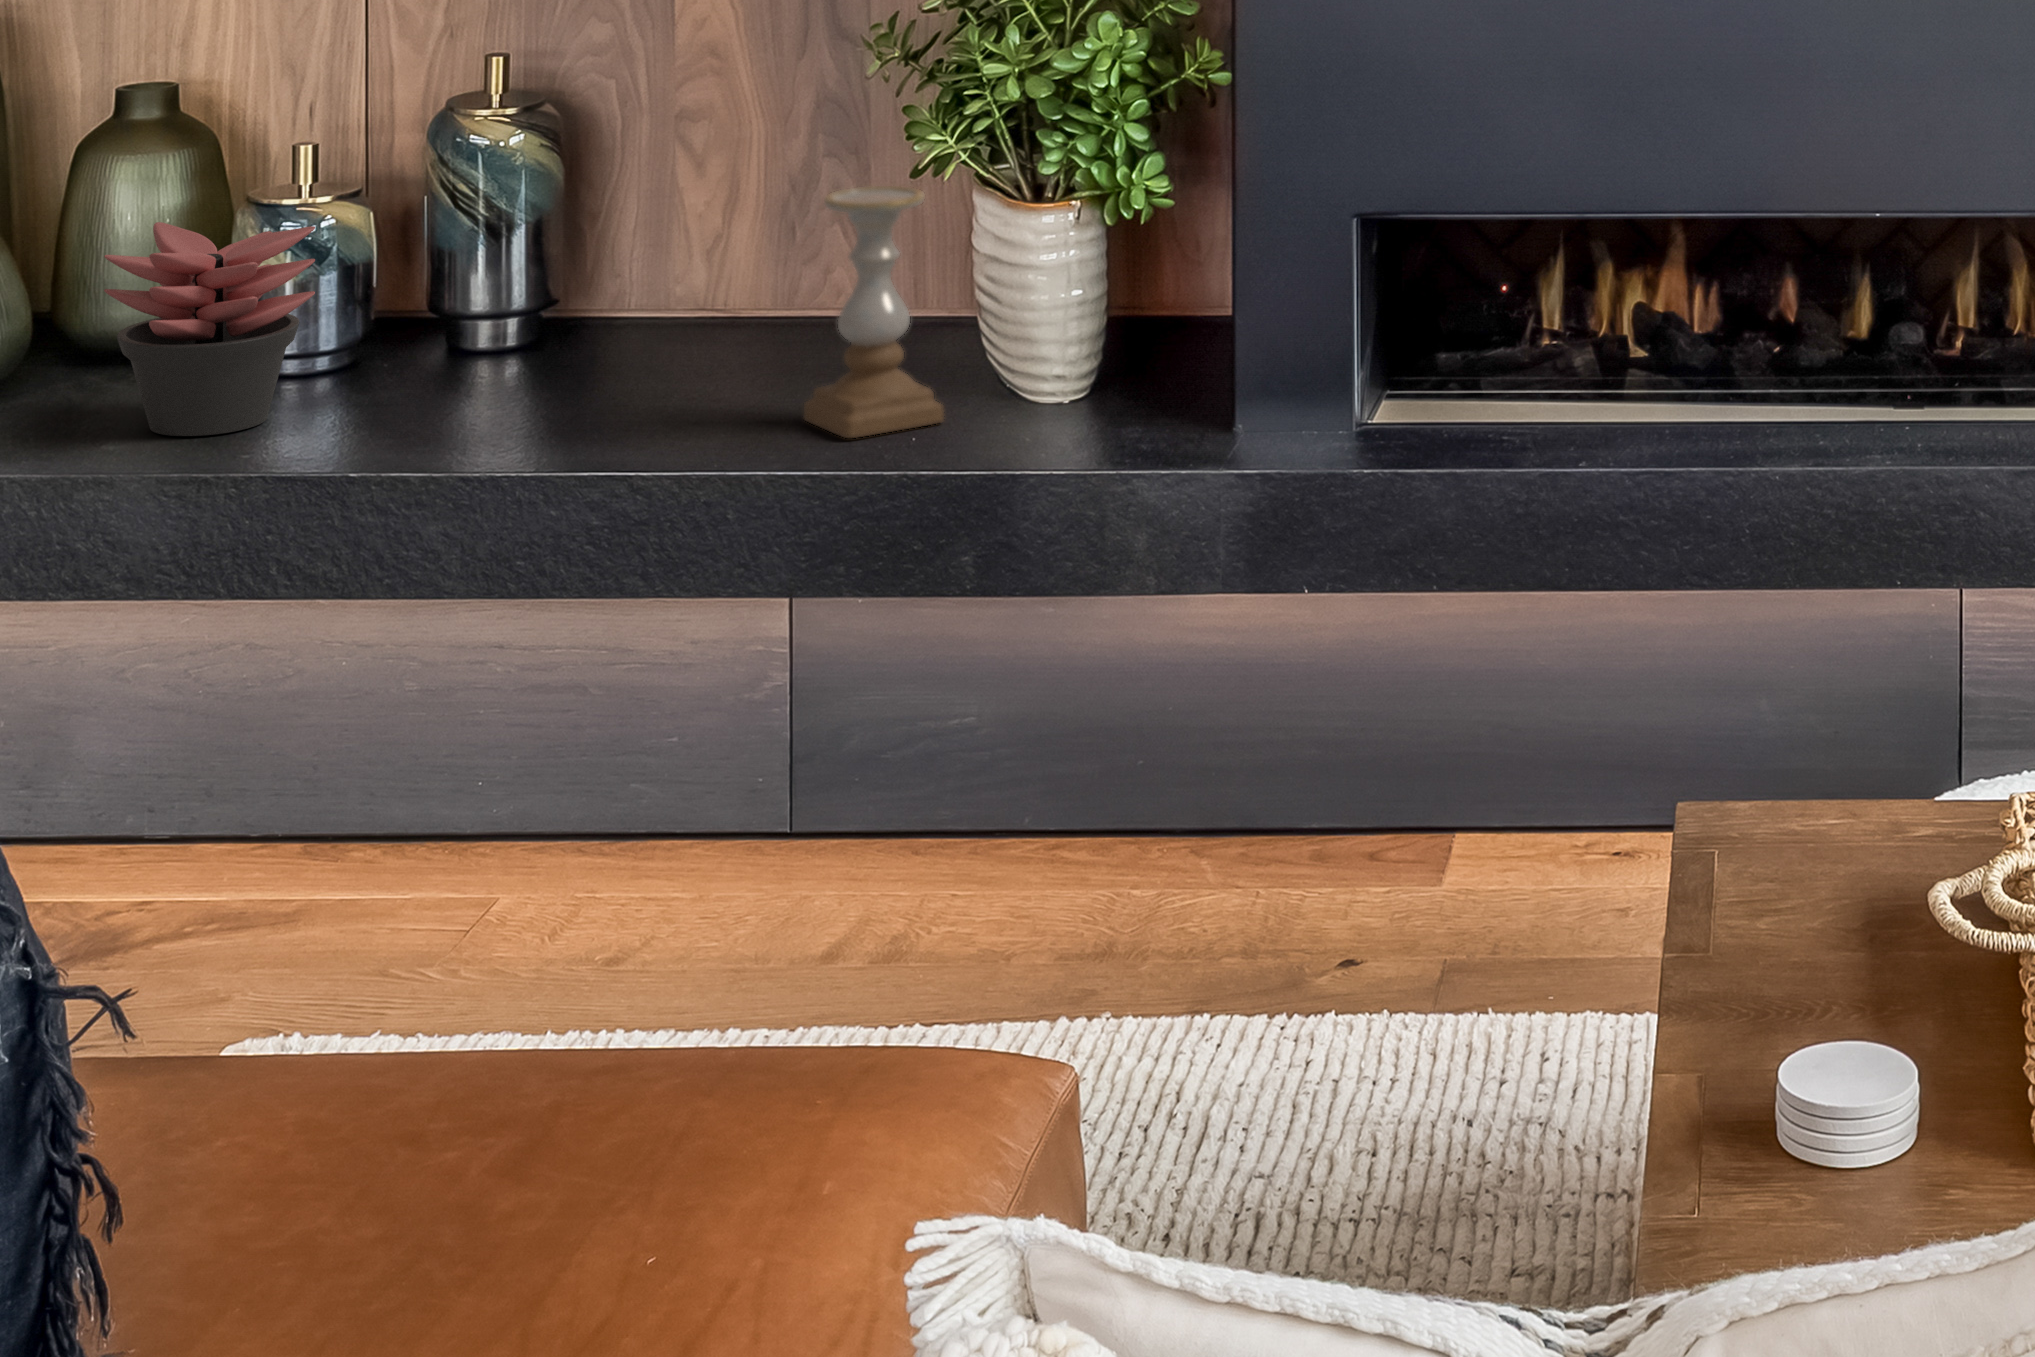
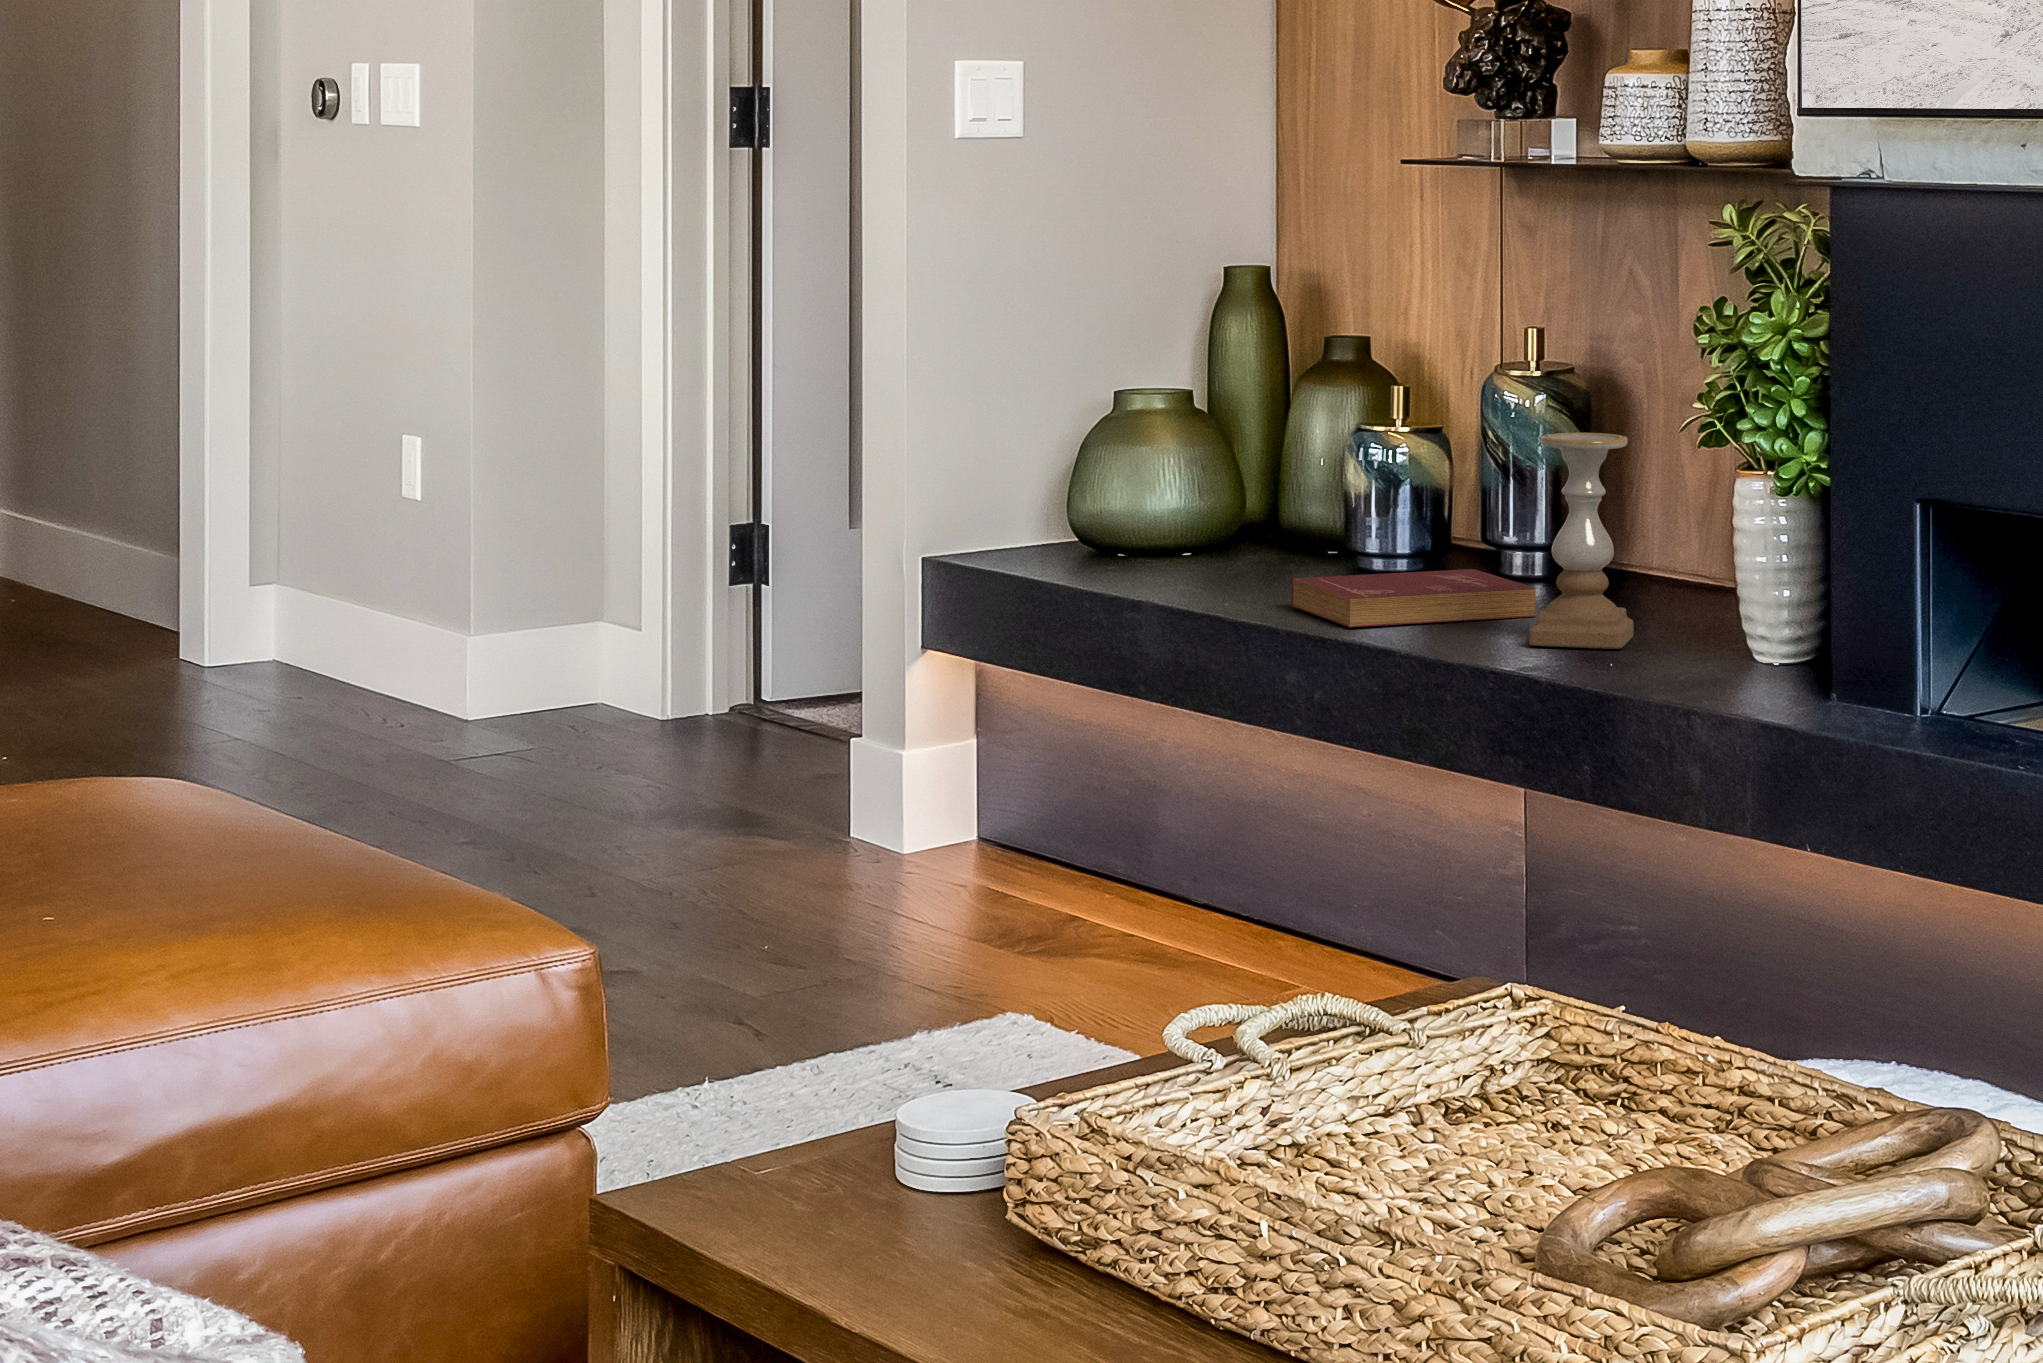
succulent plant: present [104,222,315,436] -> none [1170,418,1311,581]
book: none [427,360,724,461] -> present [1291,569,1536,627]

